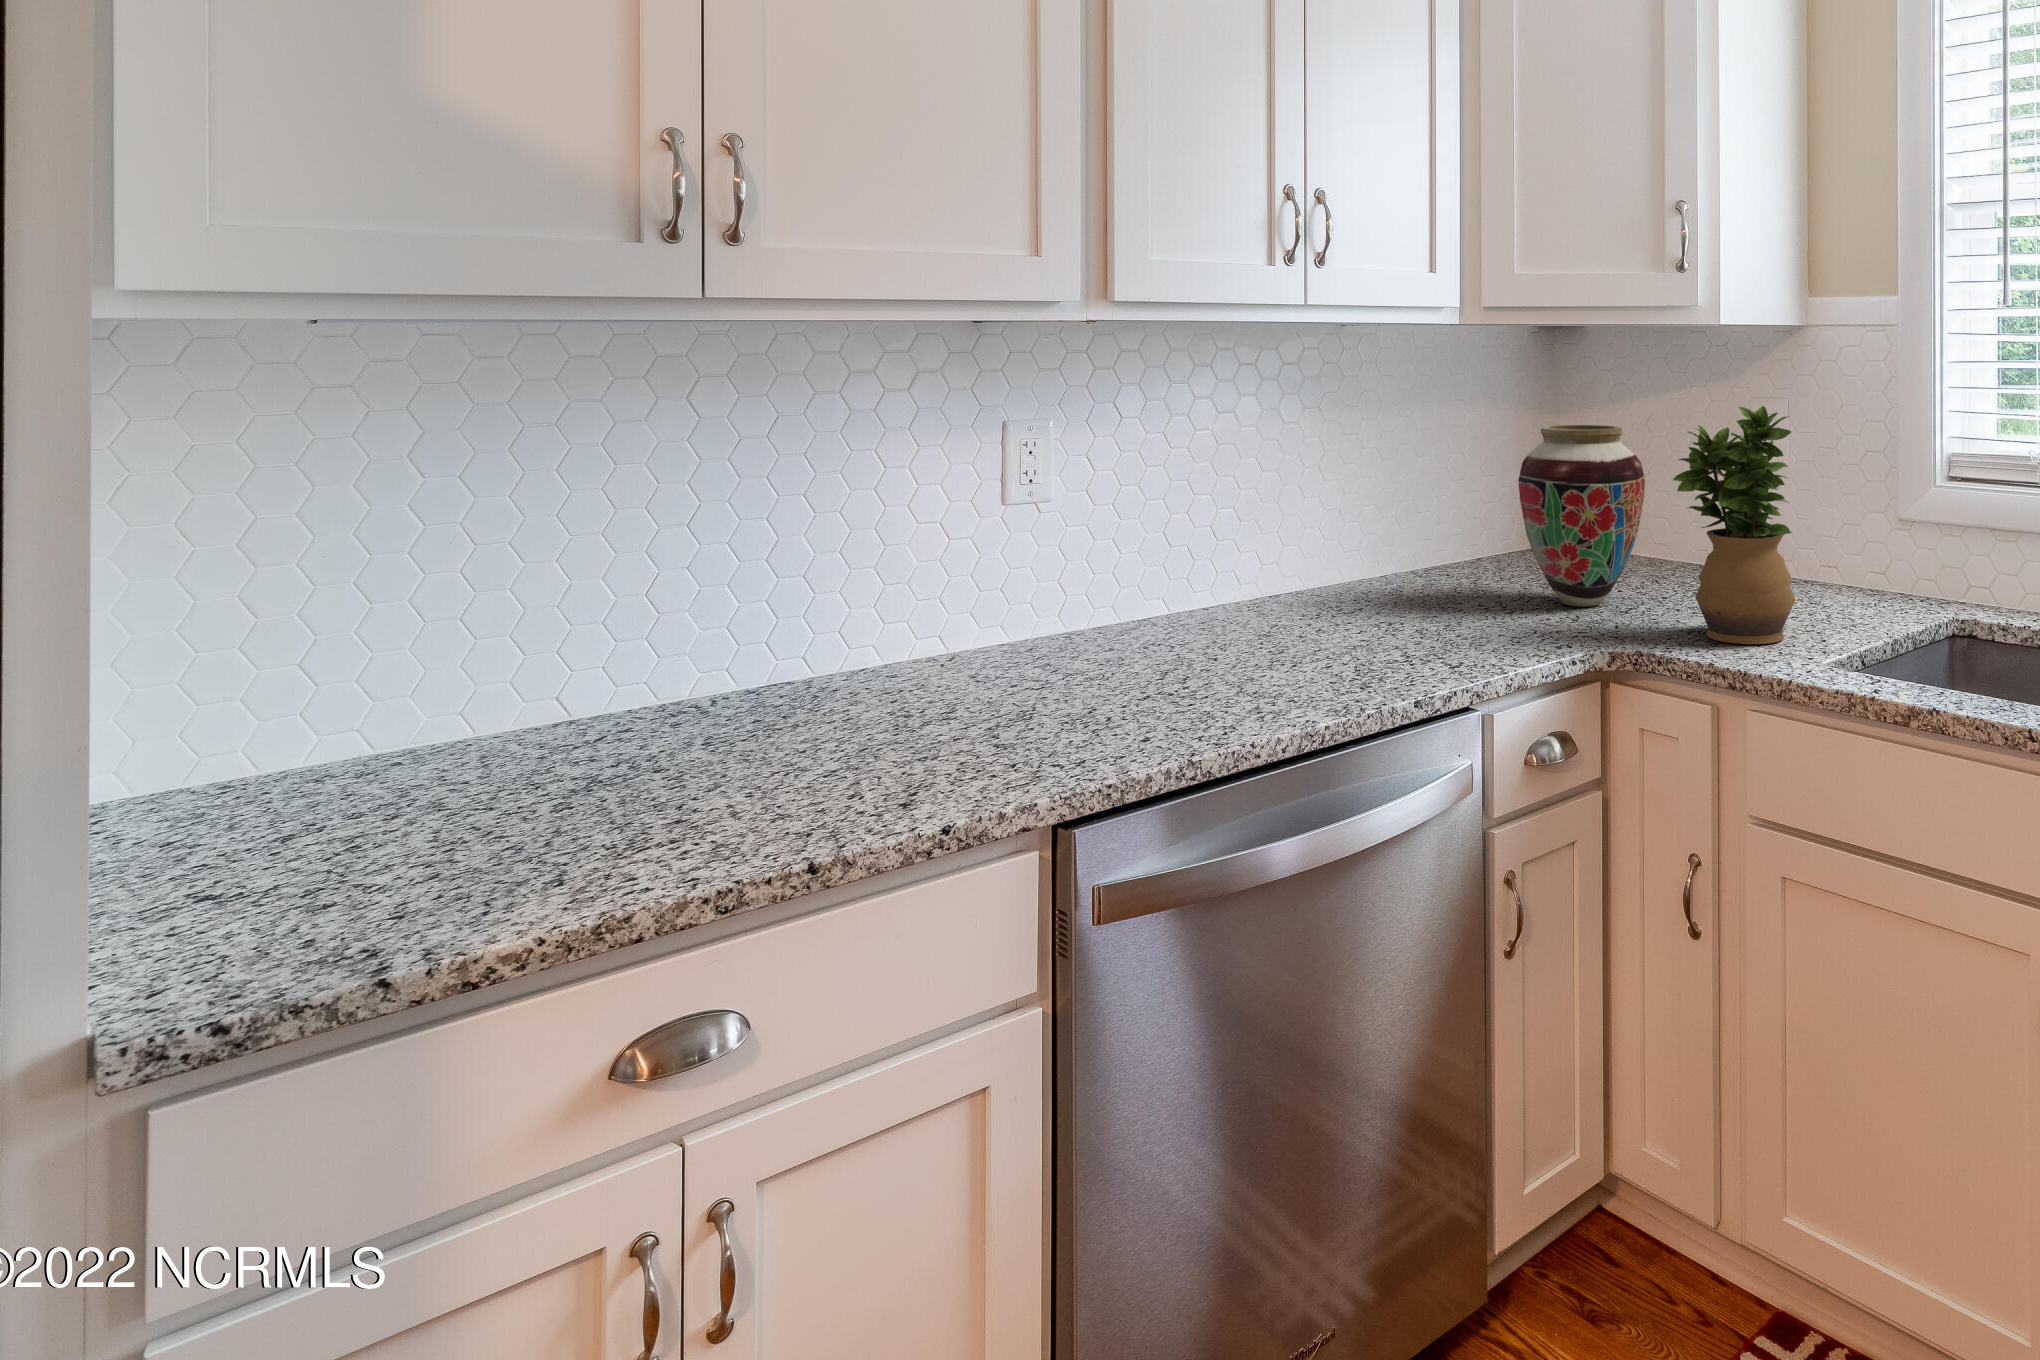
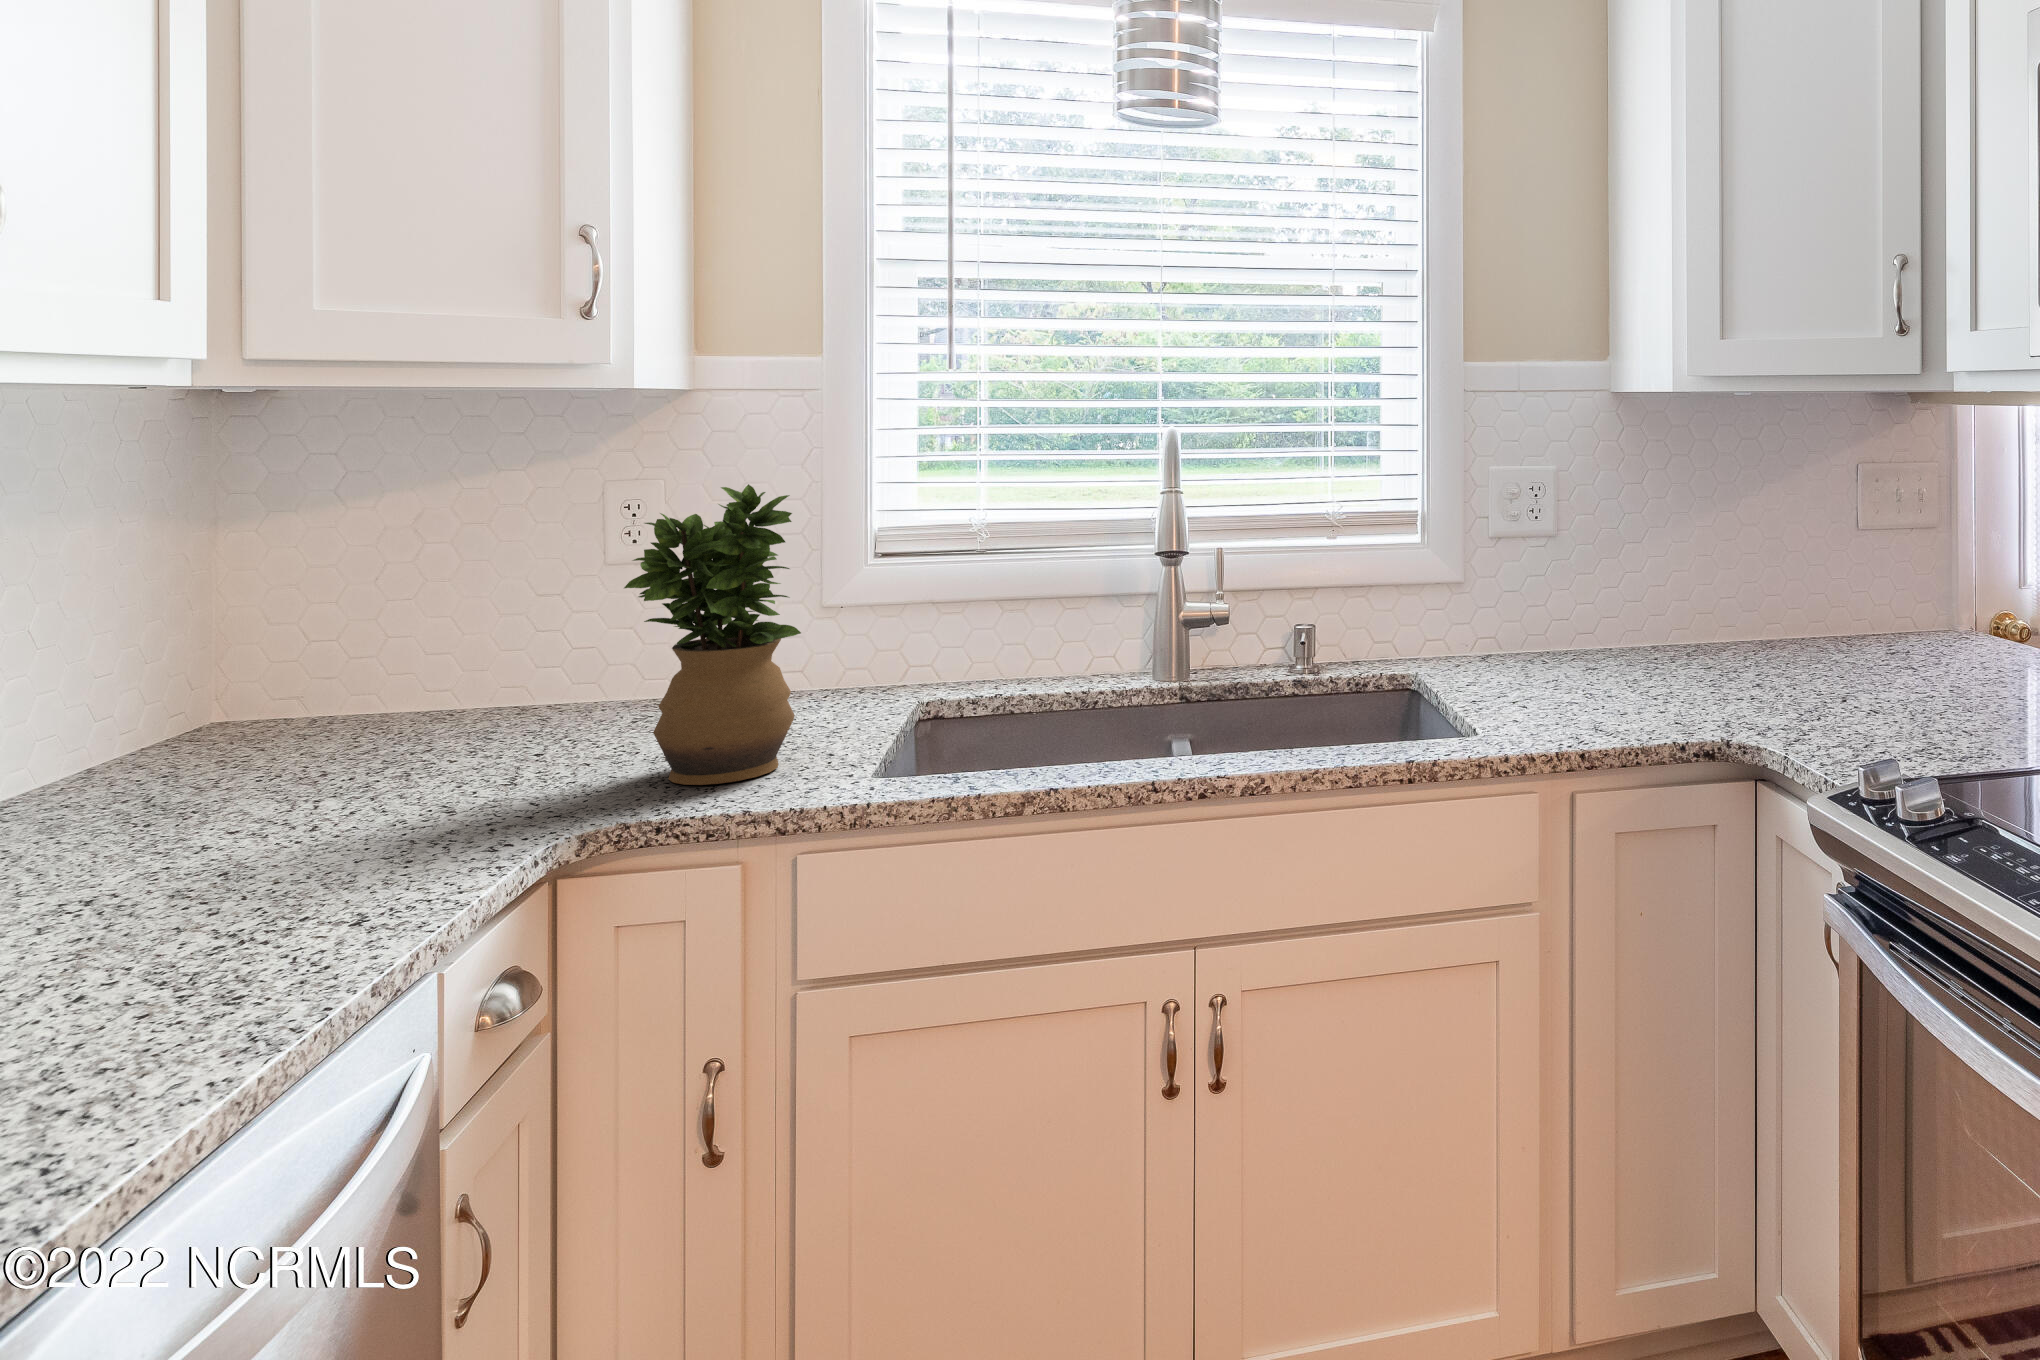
vase: present [1518,425,1645,607] -> none [278,525,520,797]

